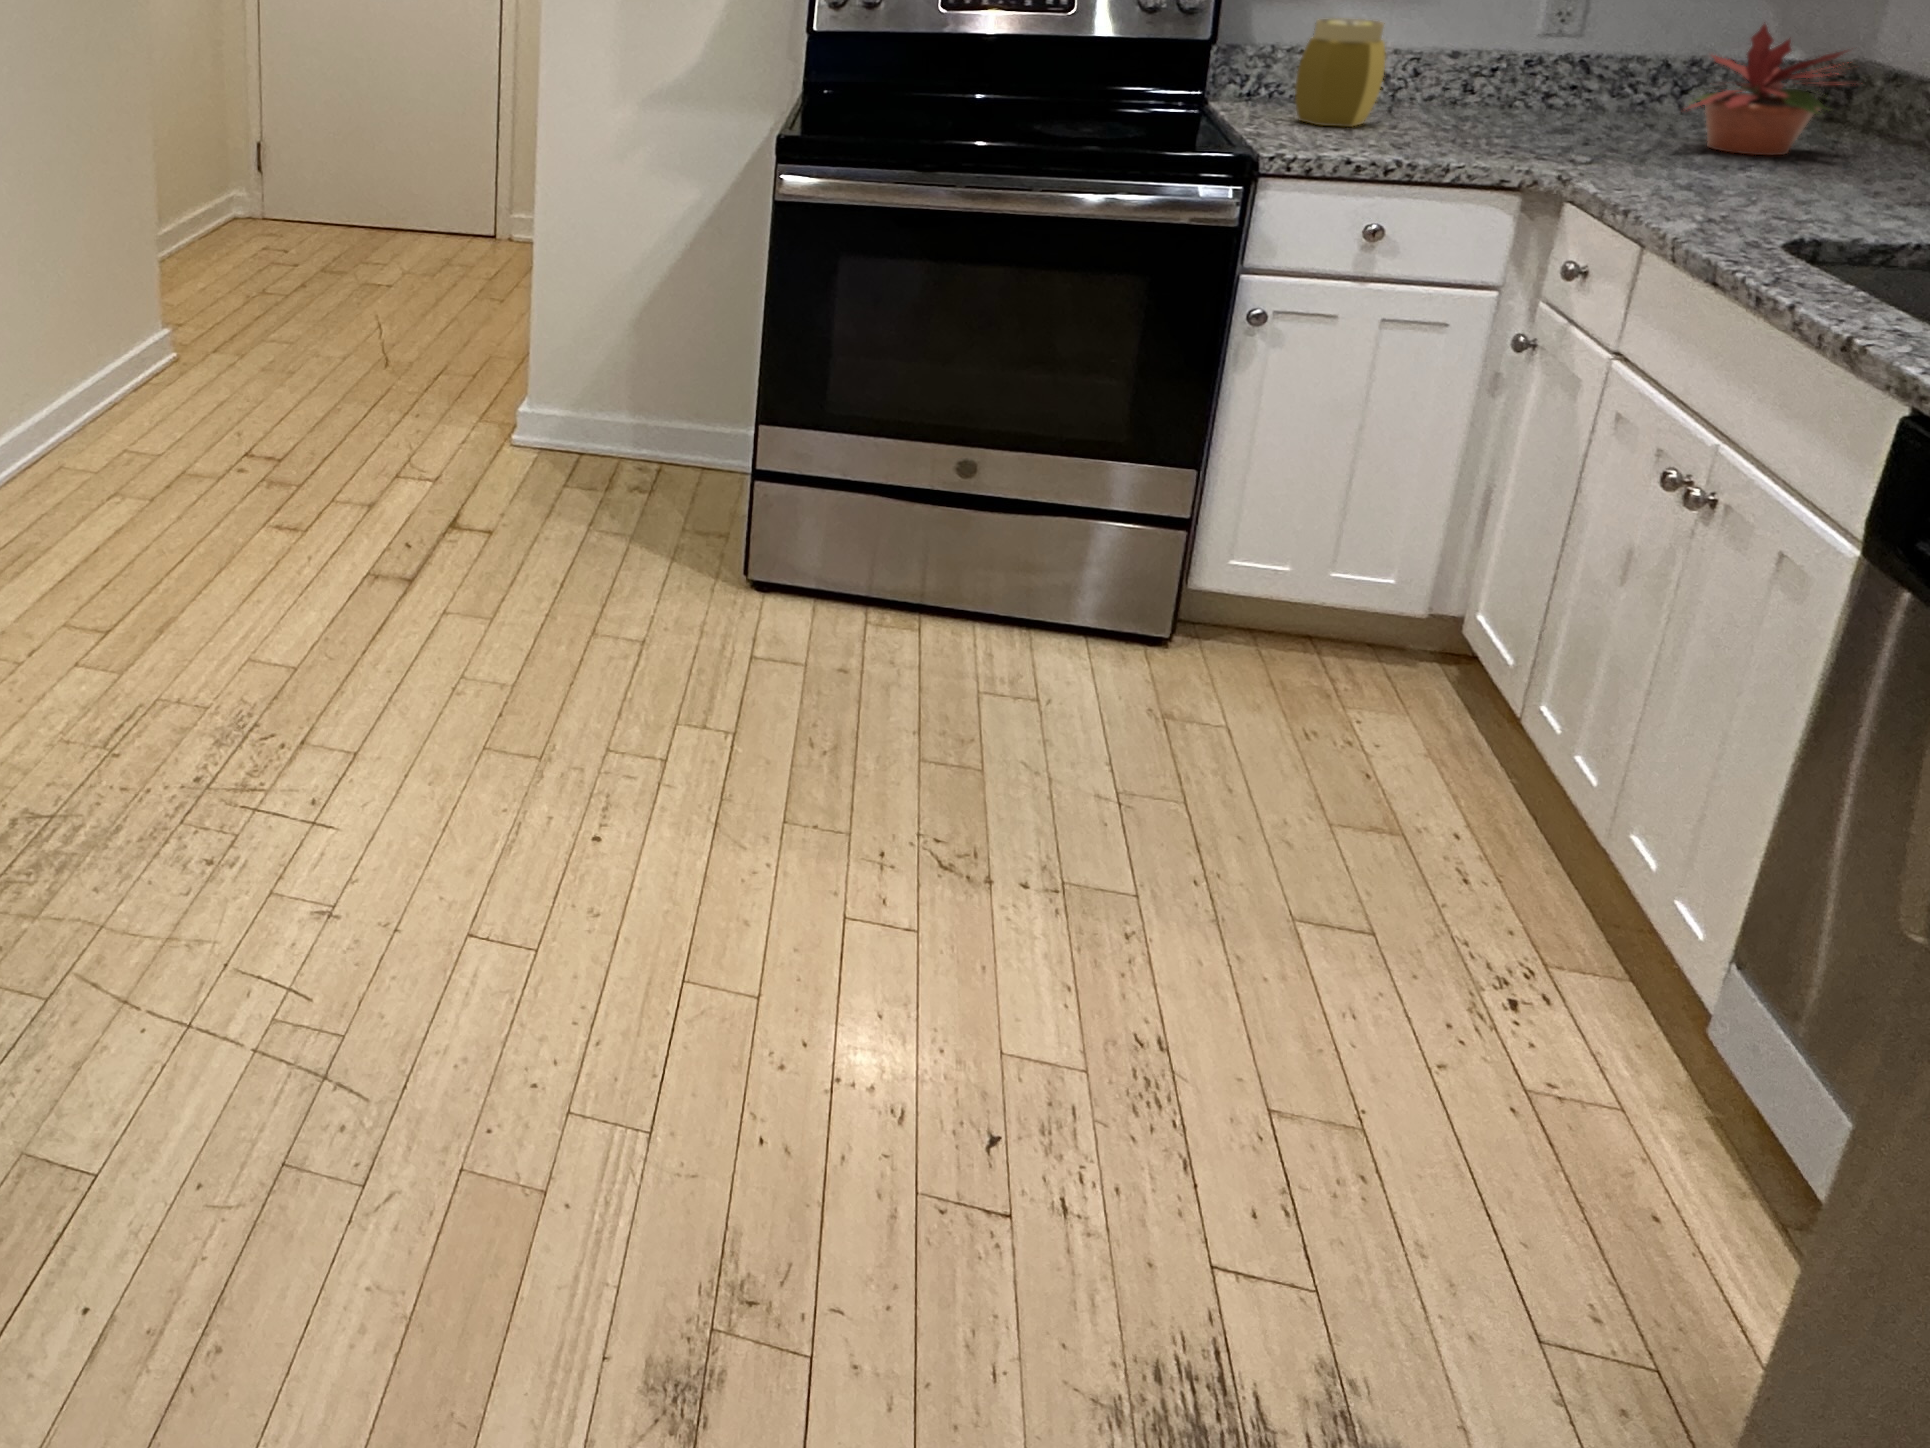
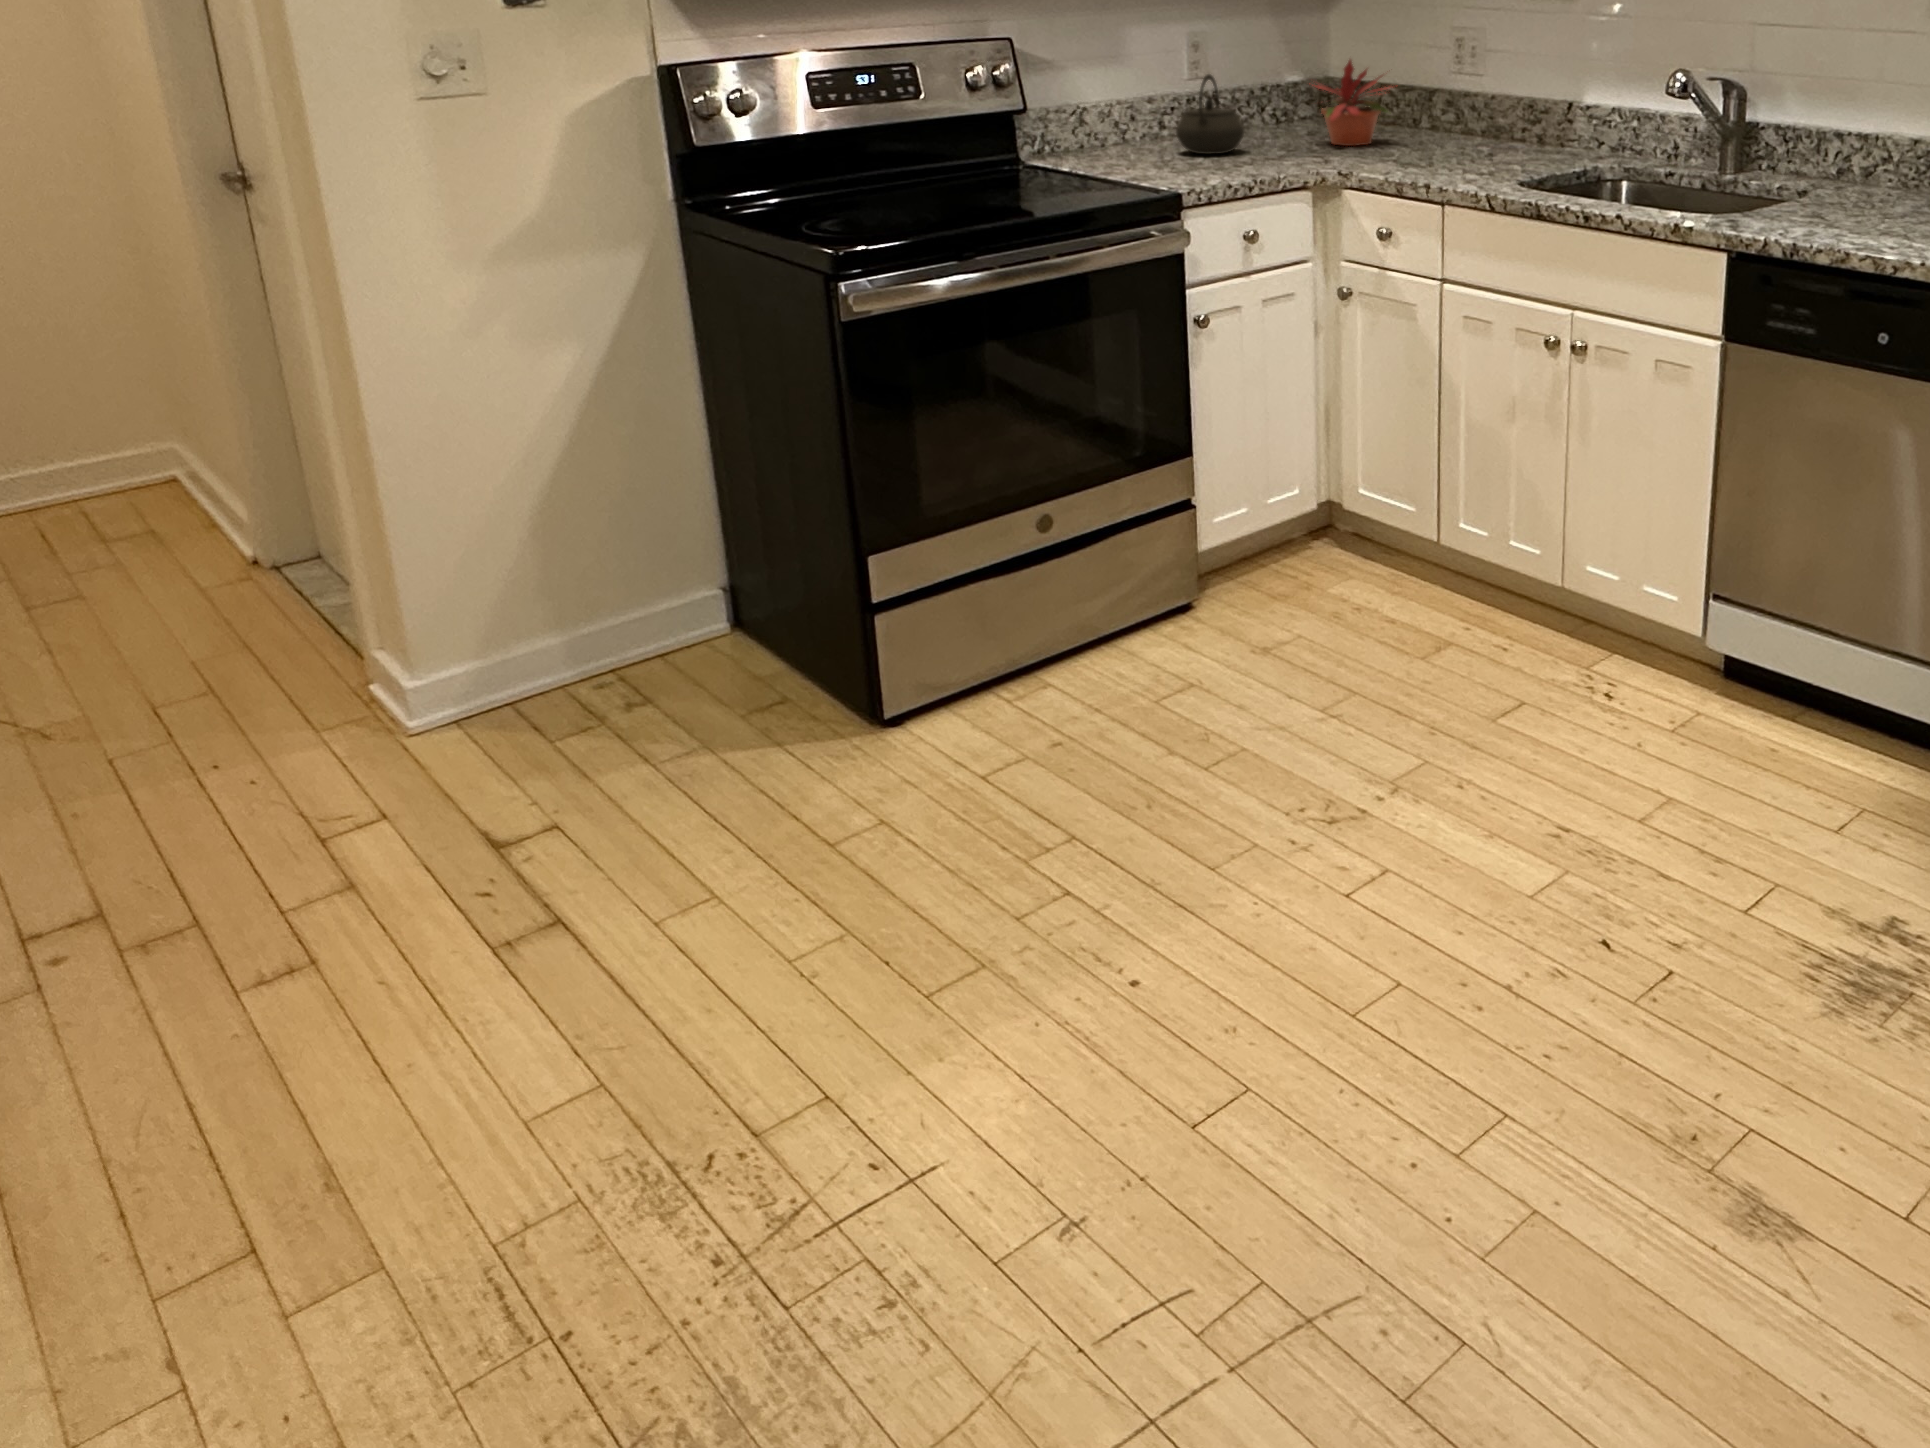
jar: present [1295,18,1385,127] -> none [1104,80,1158,167]
kettle: none [1436,24,1547,130] -> present [1176,74,1244,154]

